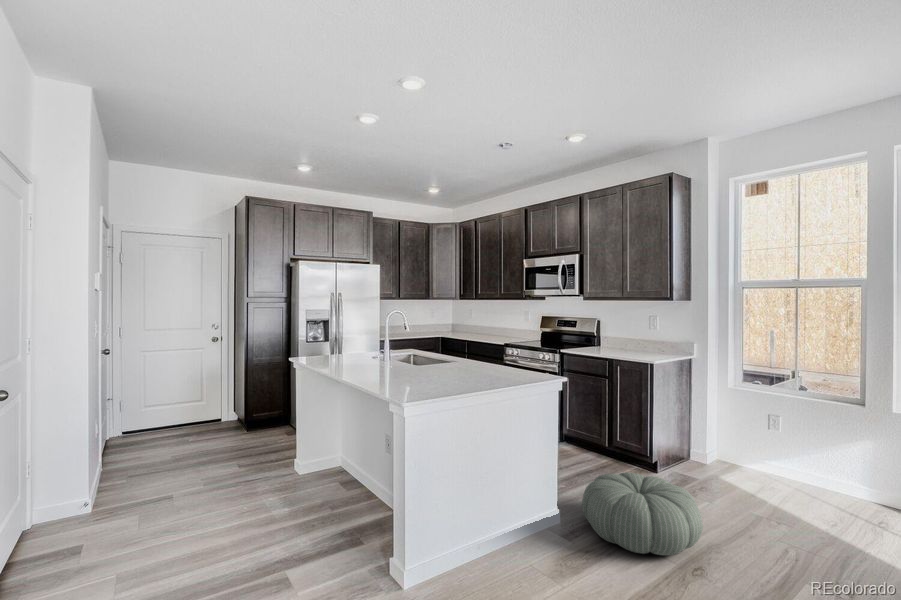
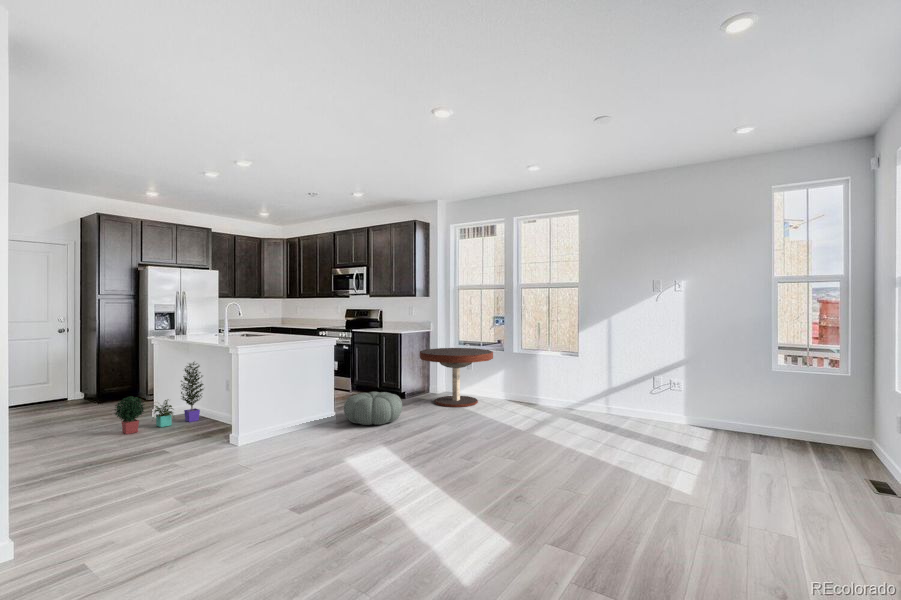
coffee table: none [694,387,861,512] -> present [420,348,493,407]
potted plant: none [229,396,358,513] -> present [115,362,203,434]

